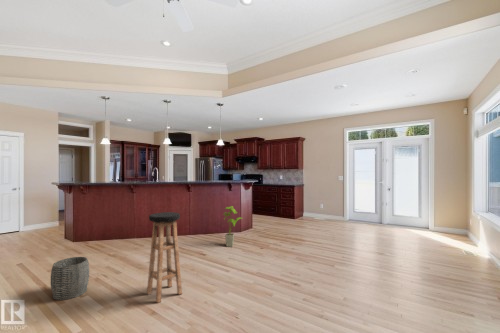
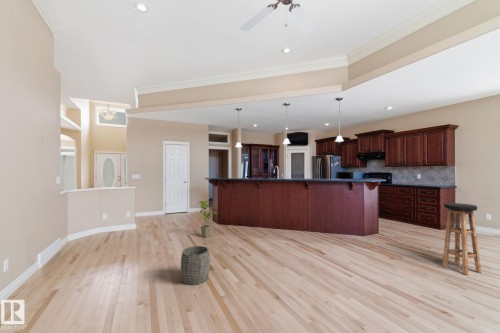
house plant: present [224,206,241,247] -> present [199,201,217,238]
bar stool: present [147,212,182,303] -> present [443,203,481,275]

